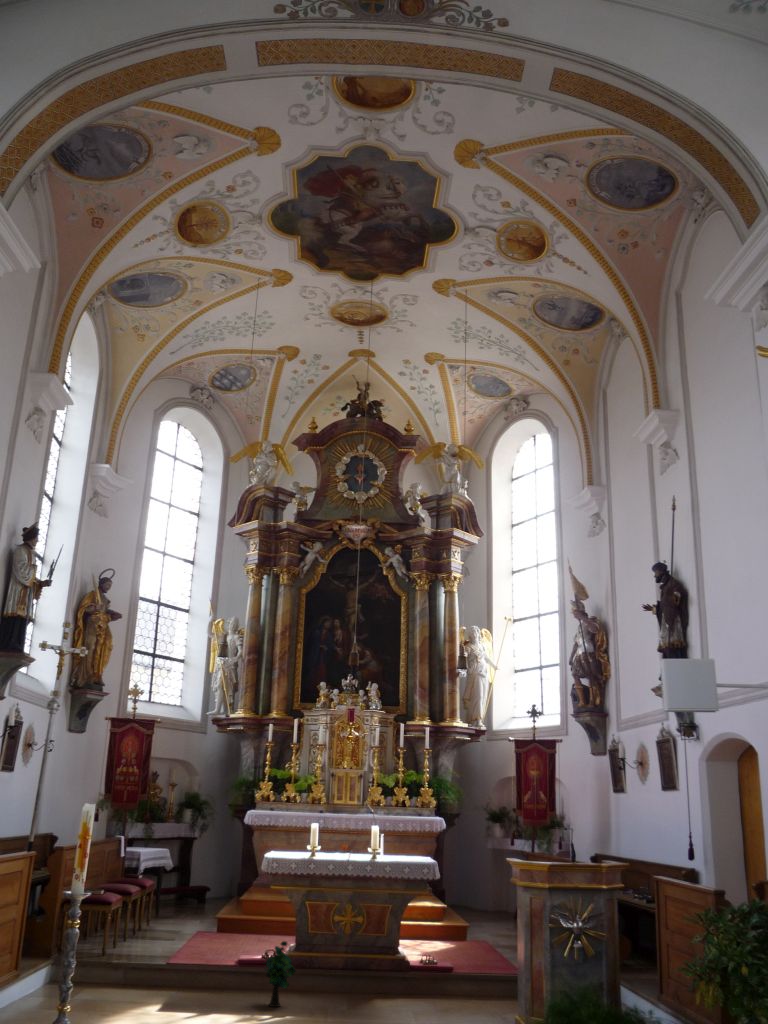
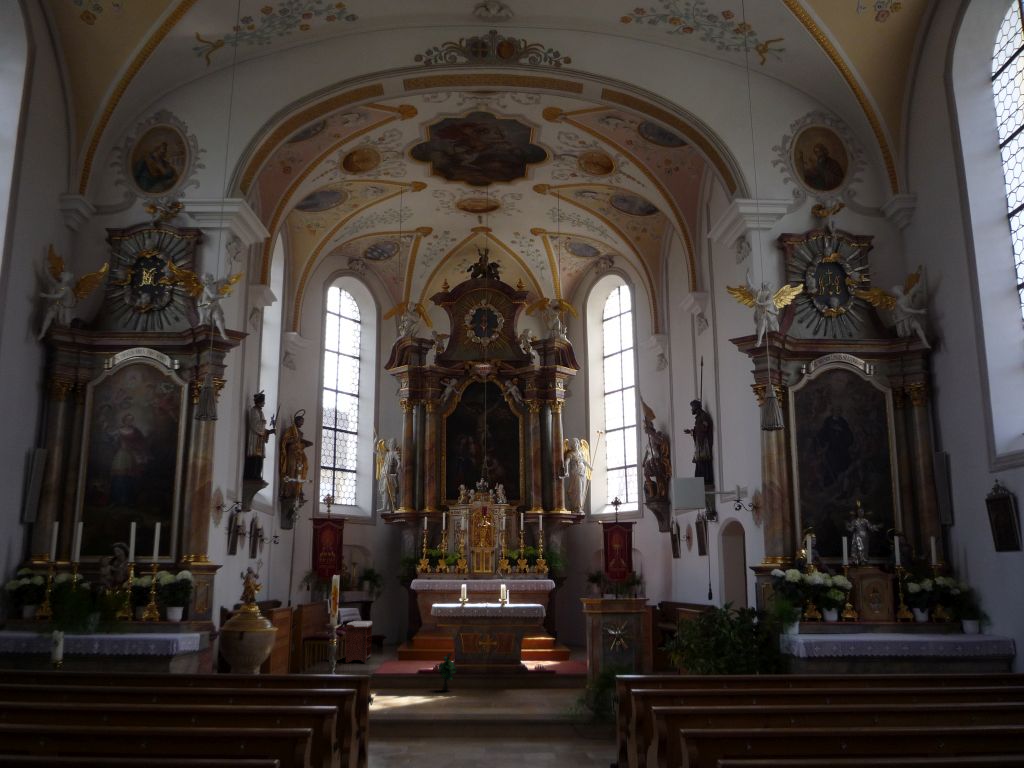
bench: none [137,869,185,935] -> present [346,621,373,663]

